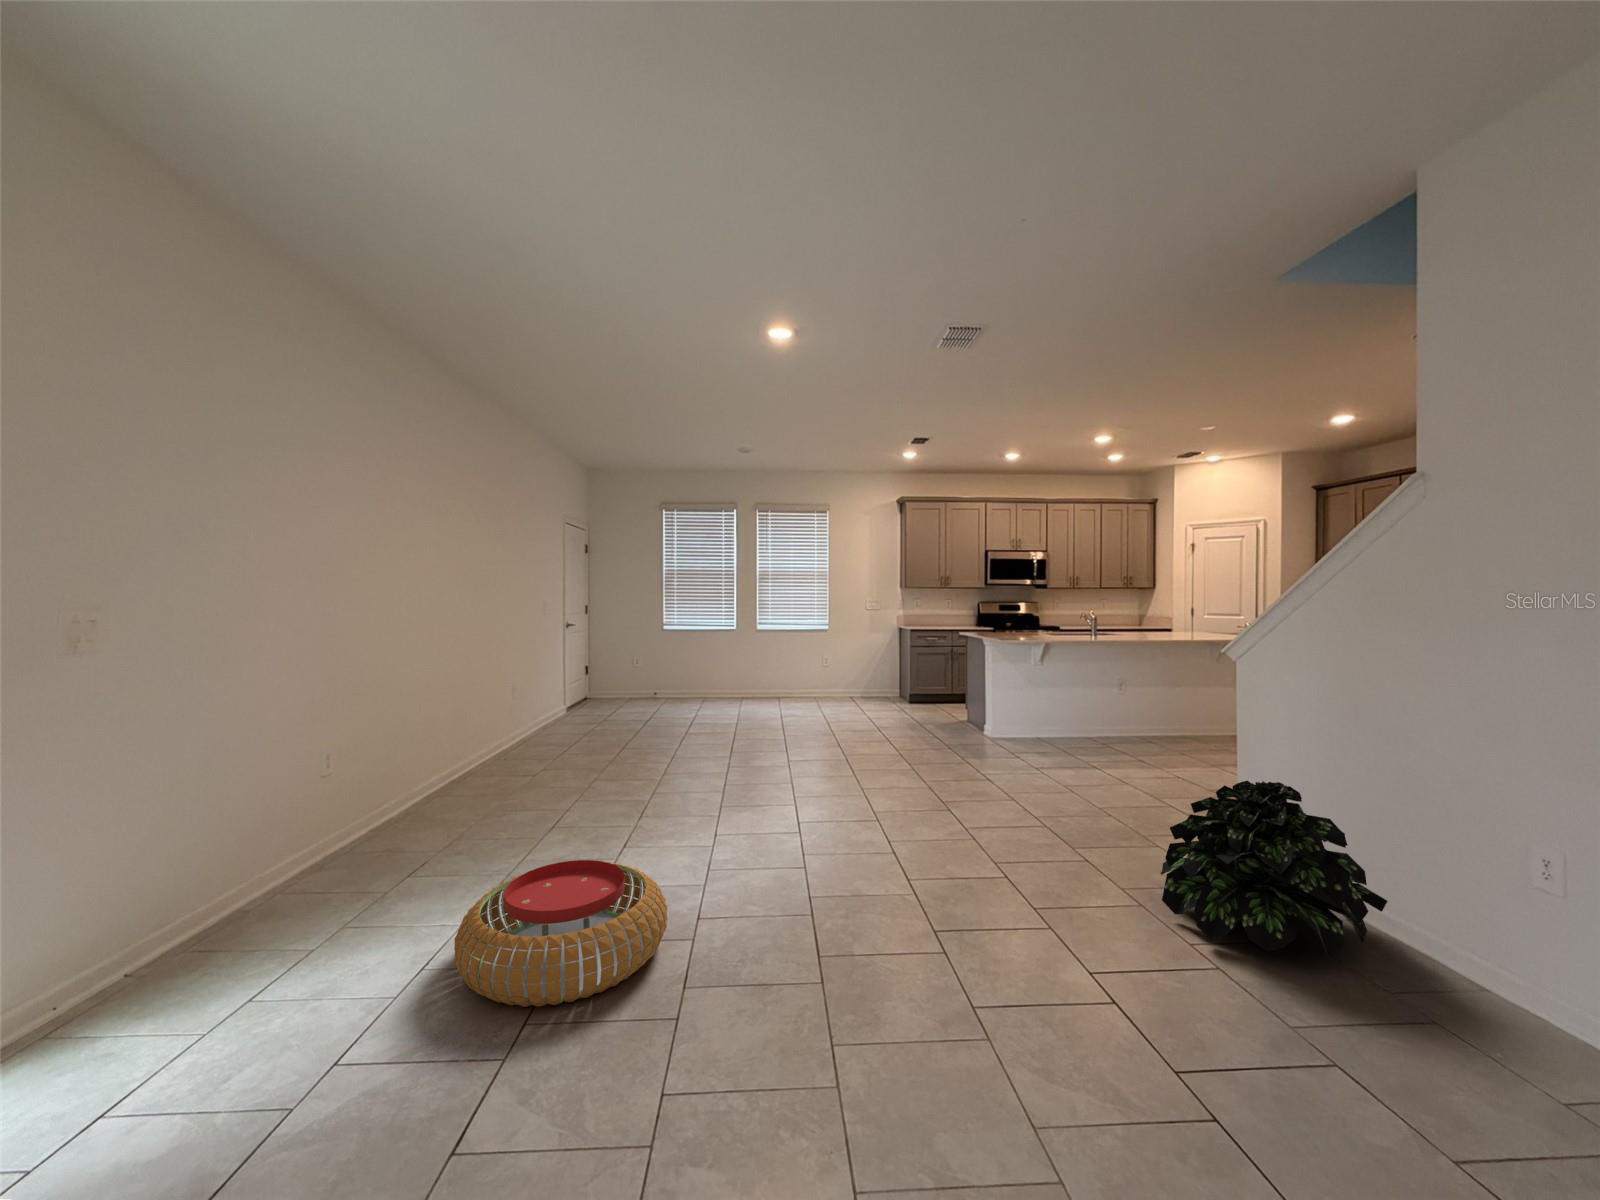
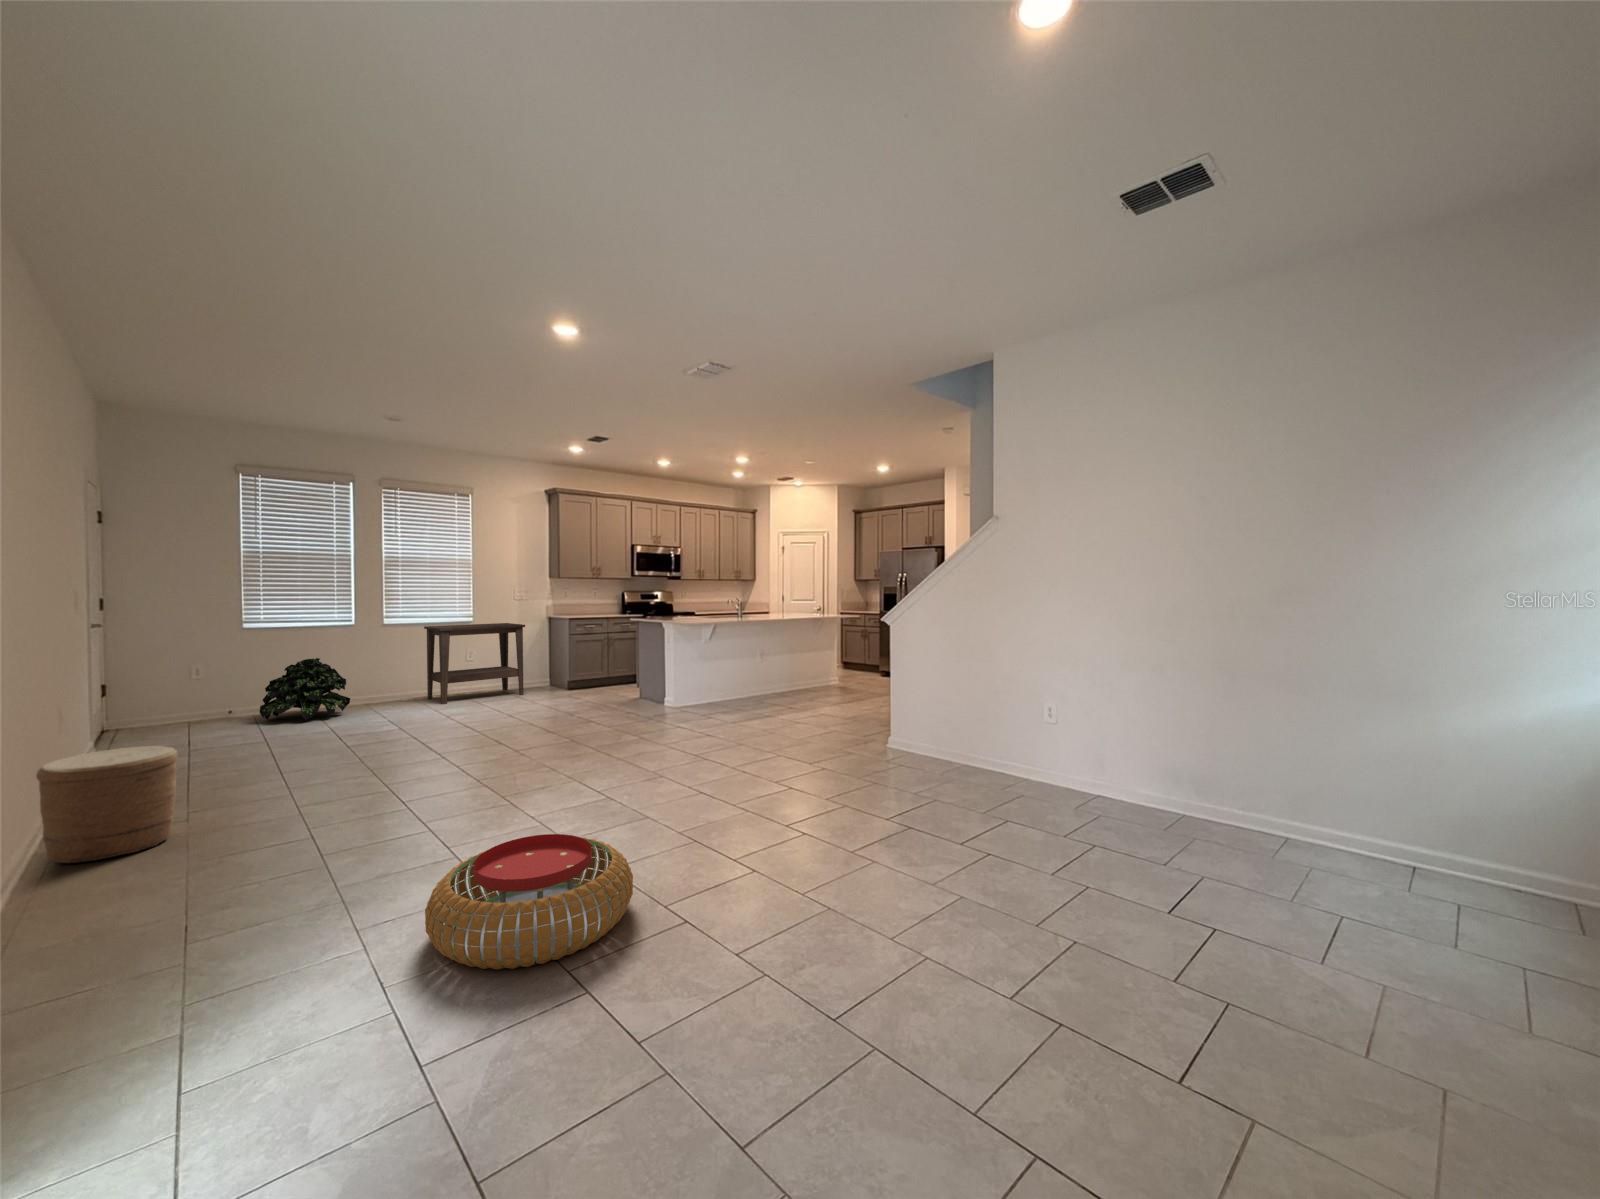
side table: none [788,632,868,704] -> present [424,623,525,704]
woven basket: none [442,716,519,794] -> present [36,746,177,863]
potted plant: present [1161,781,1388,955] -> present [259,658,350,720]

